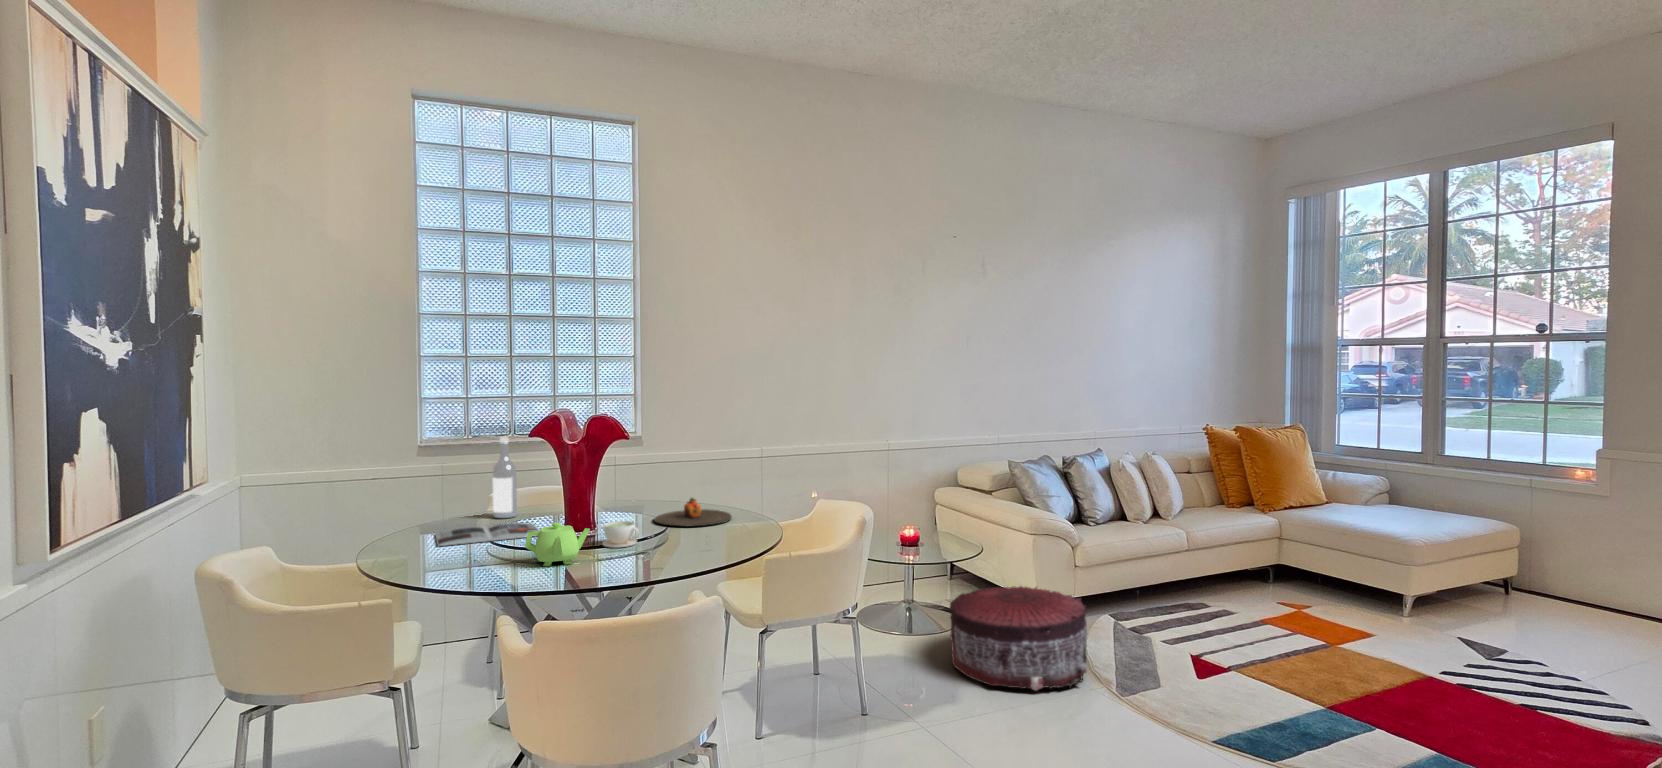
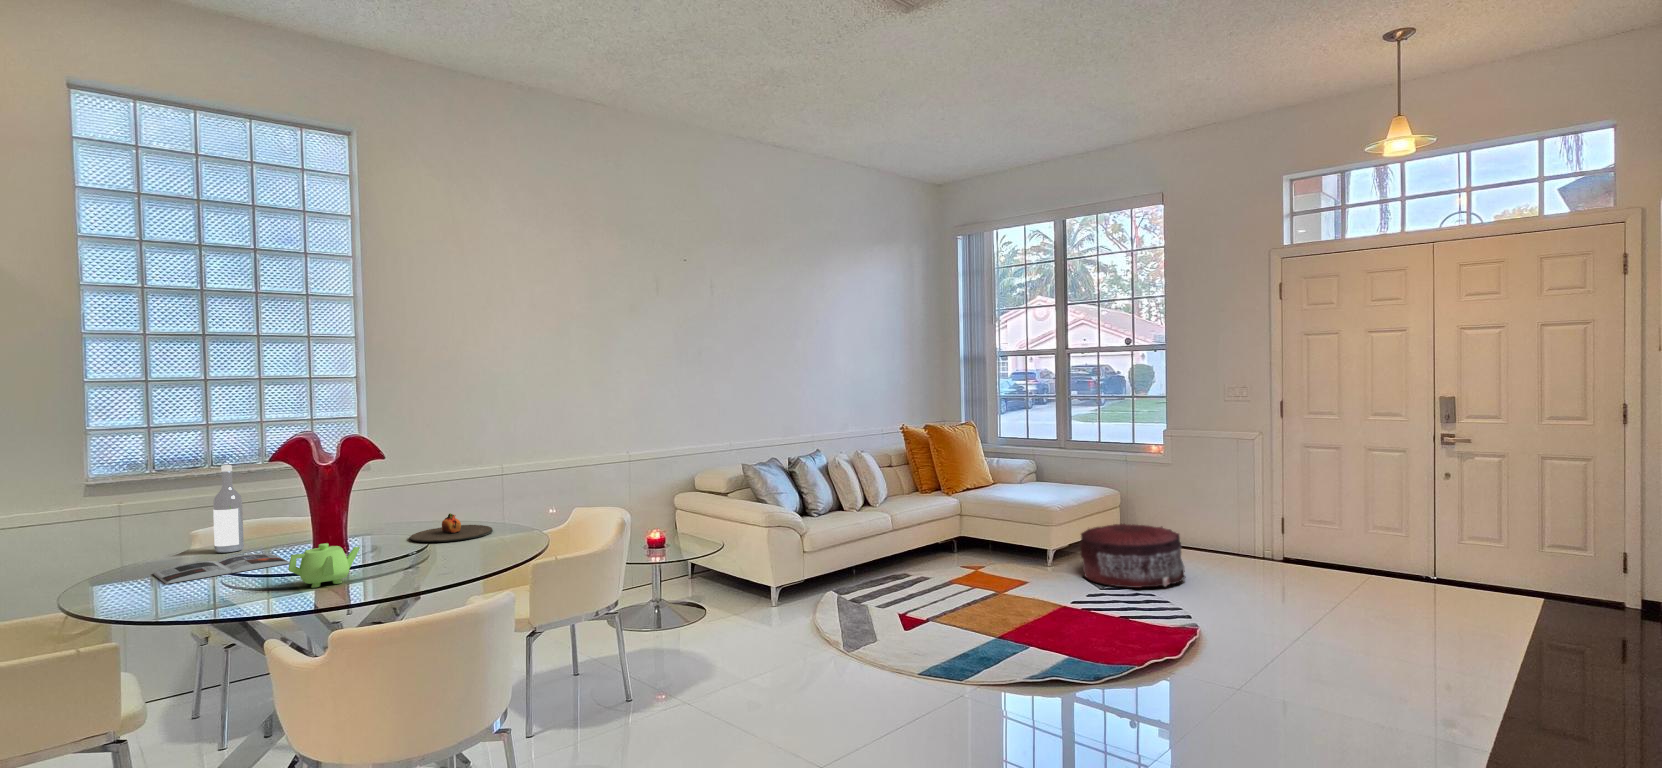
coffee cup: present [603,521,638,548] -> none [366,539,406,566]
pouf: present [950,586,1087,691] -> present [1080,524,1185,588]

